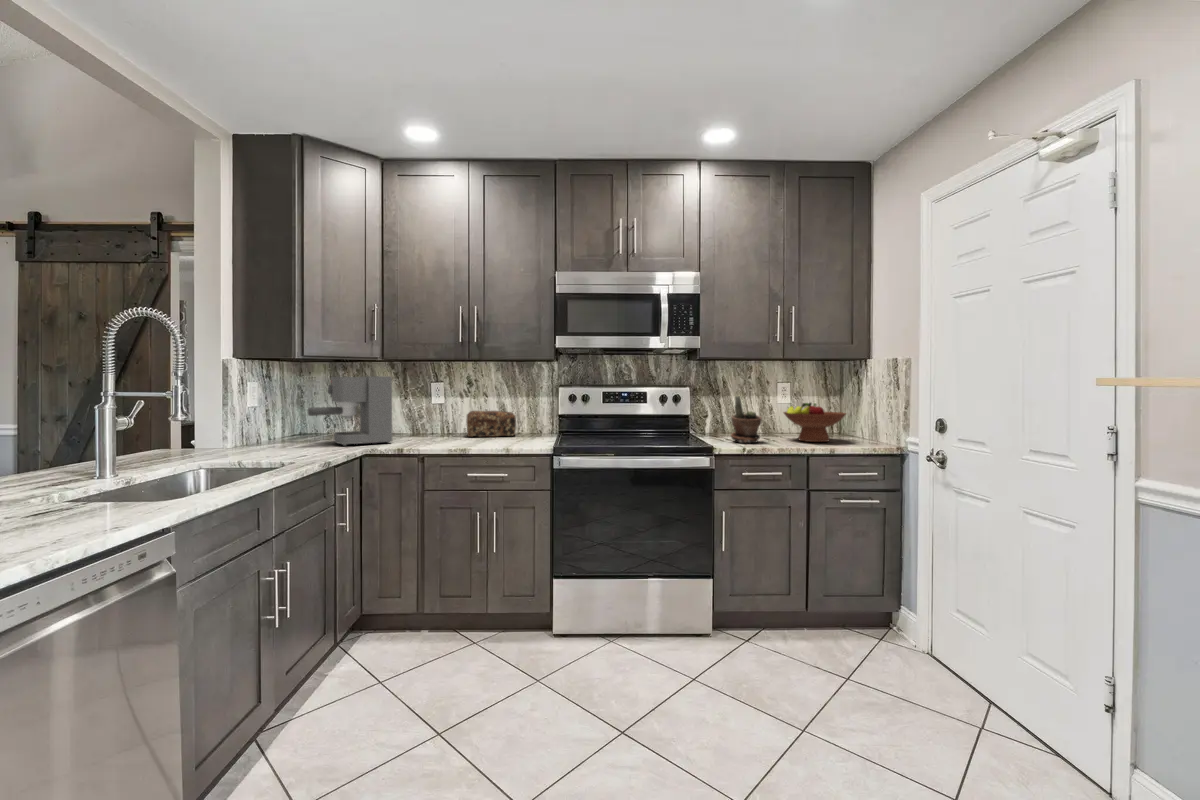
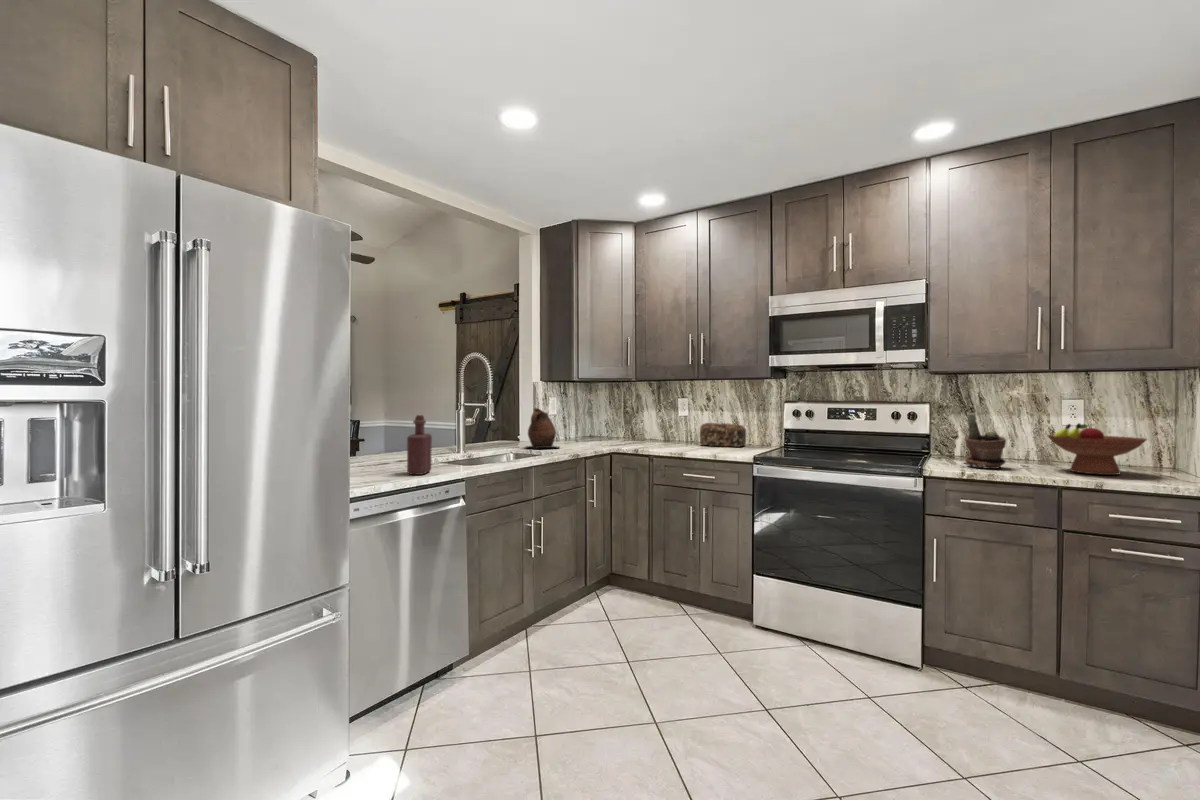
coffee maker: present [308,376,392,446] -> none [580,393,637,446]
ceramic pitcher: none [222,399,287,458] -> present [527,408,558,448]
bottle: none [35,420,92,538] -> present [407,415,432,475]

